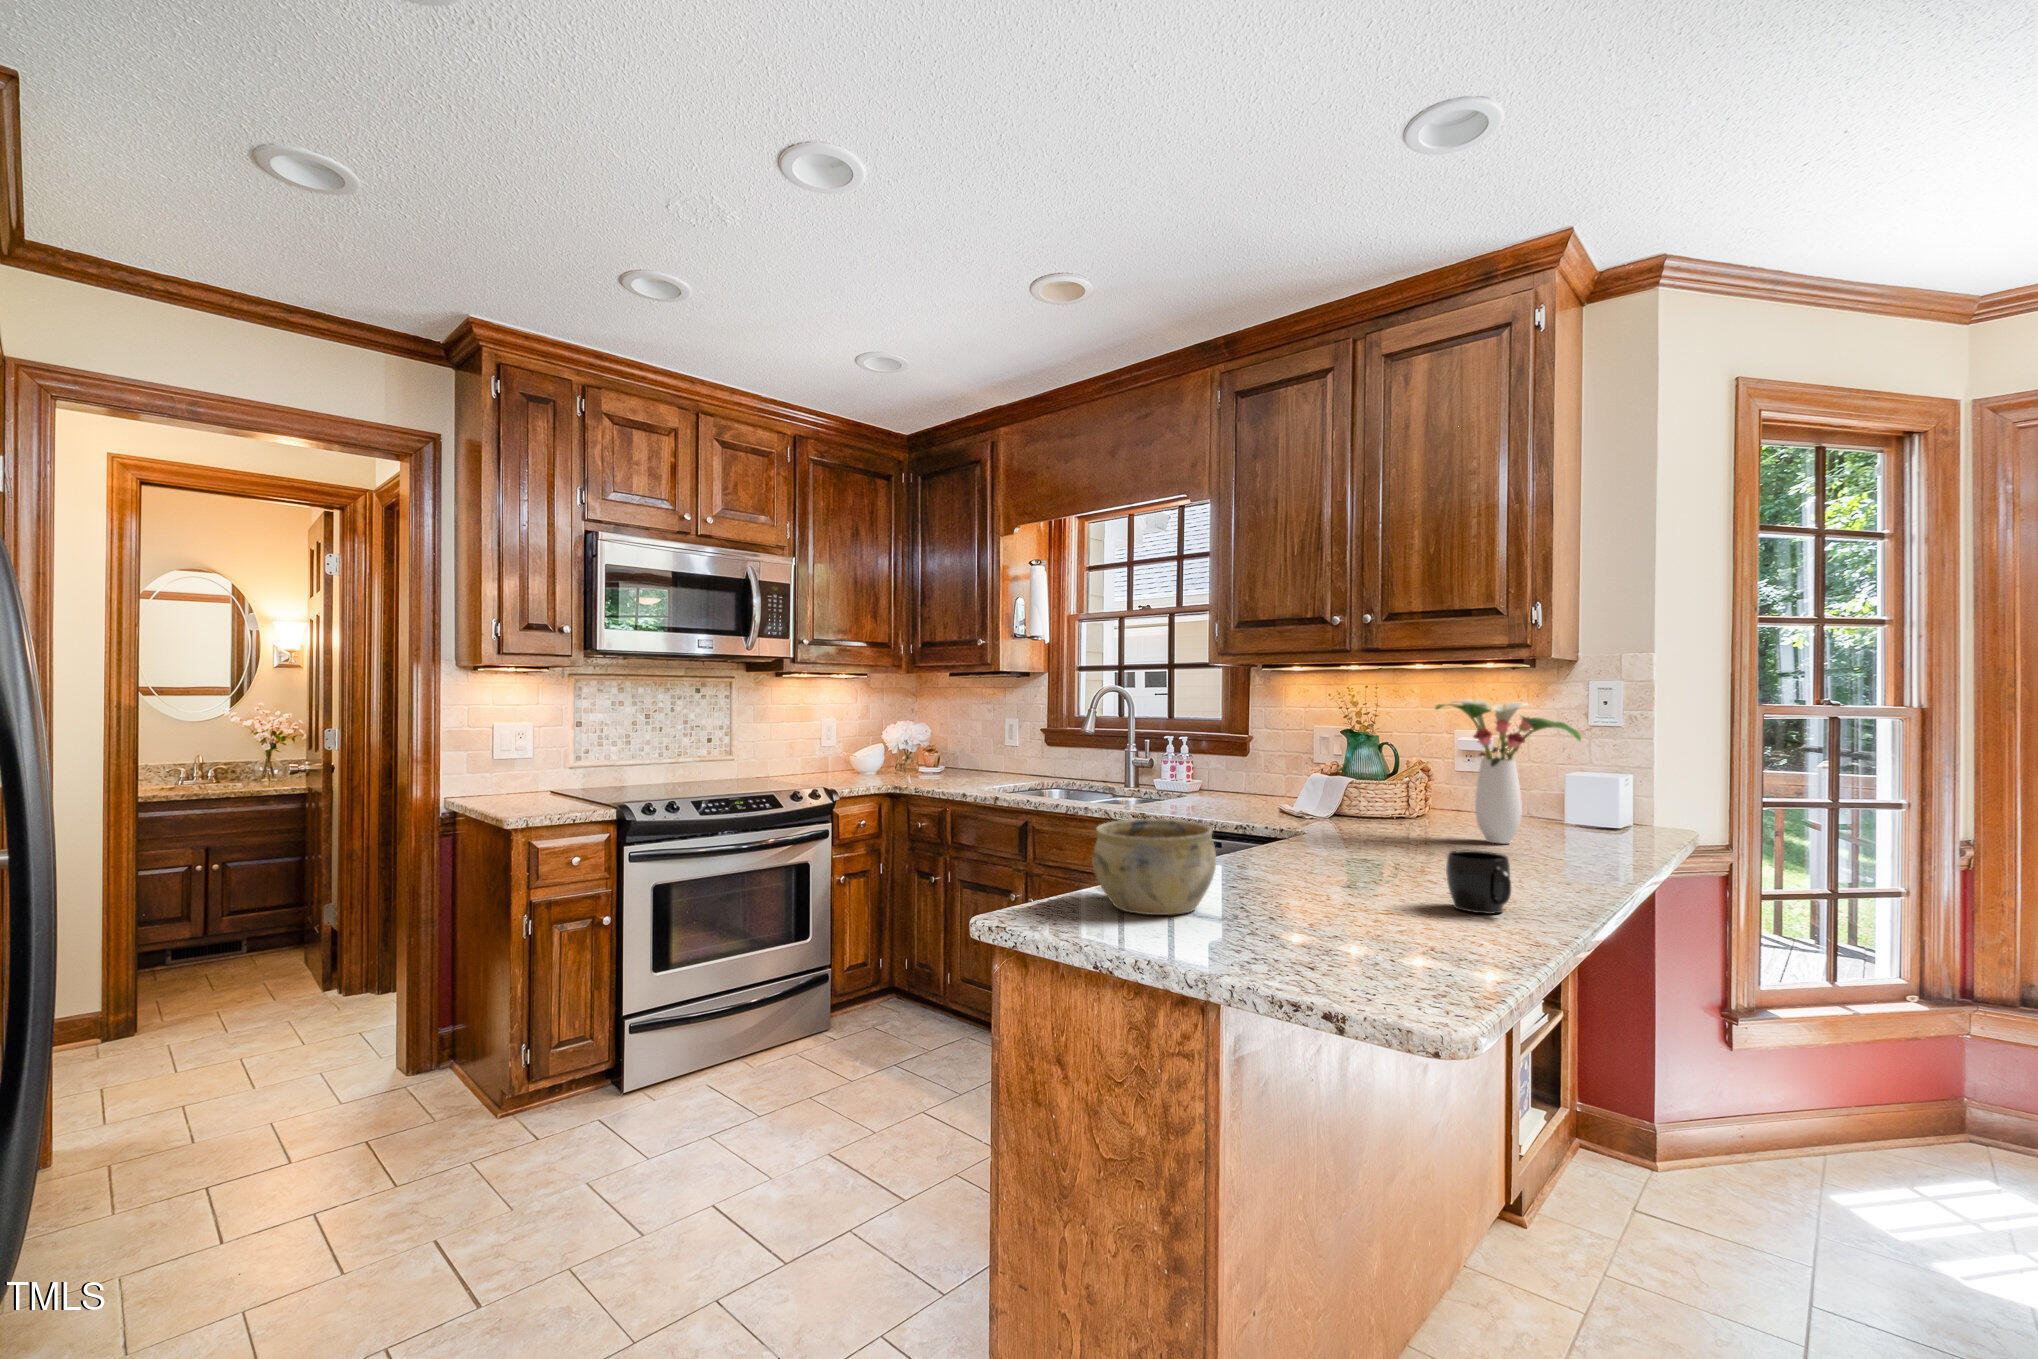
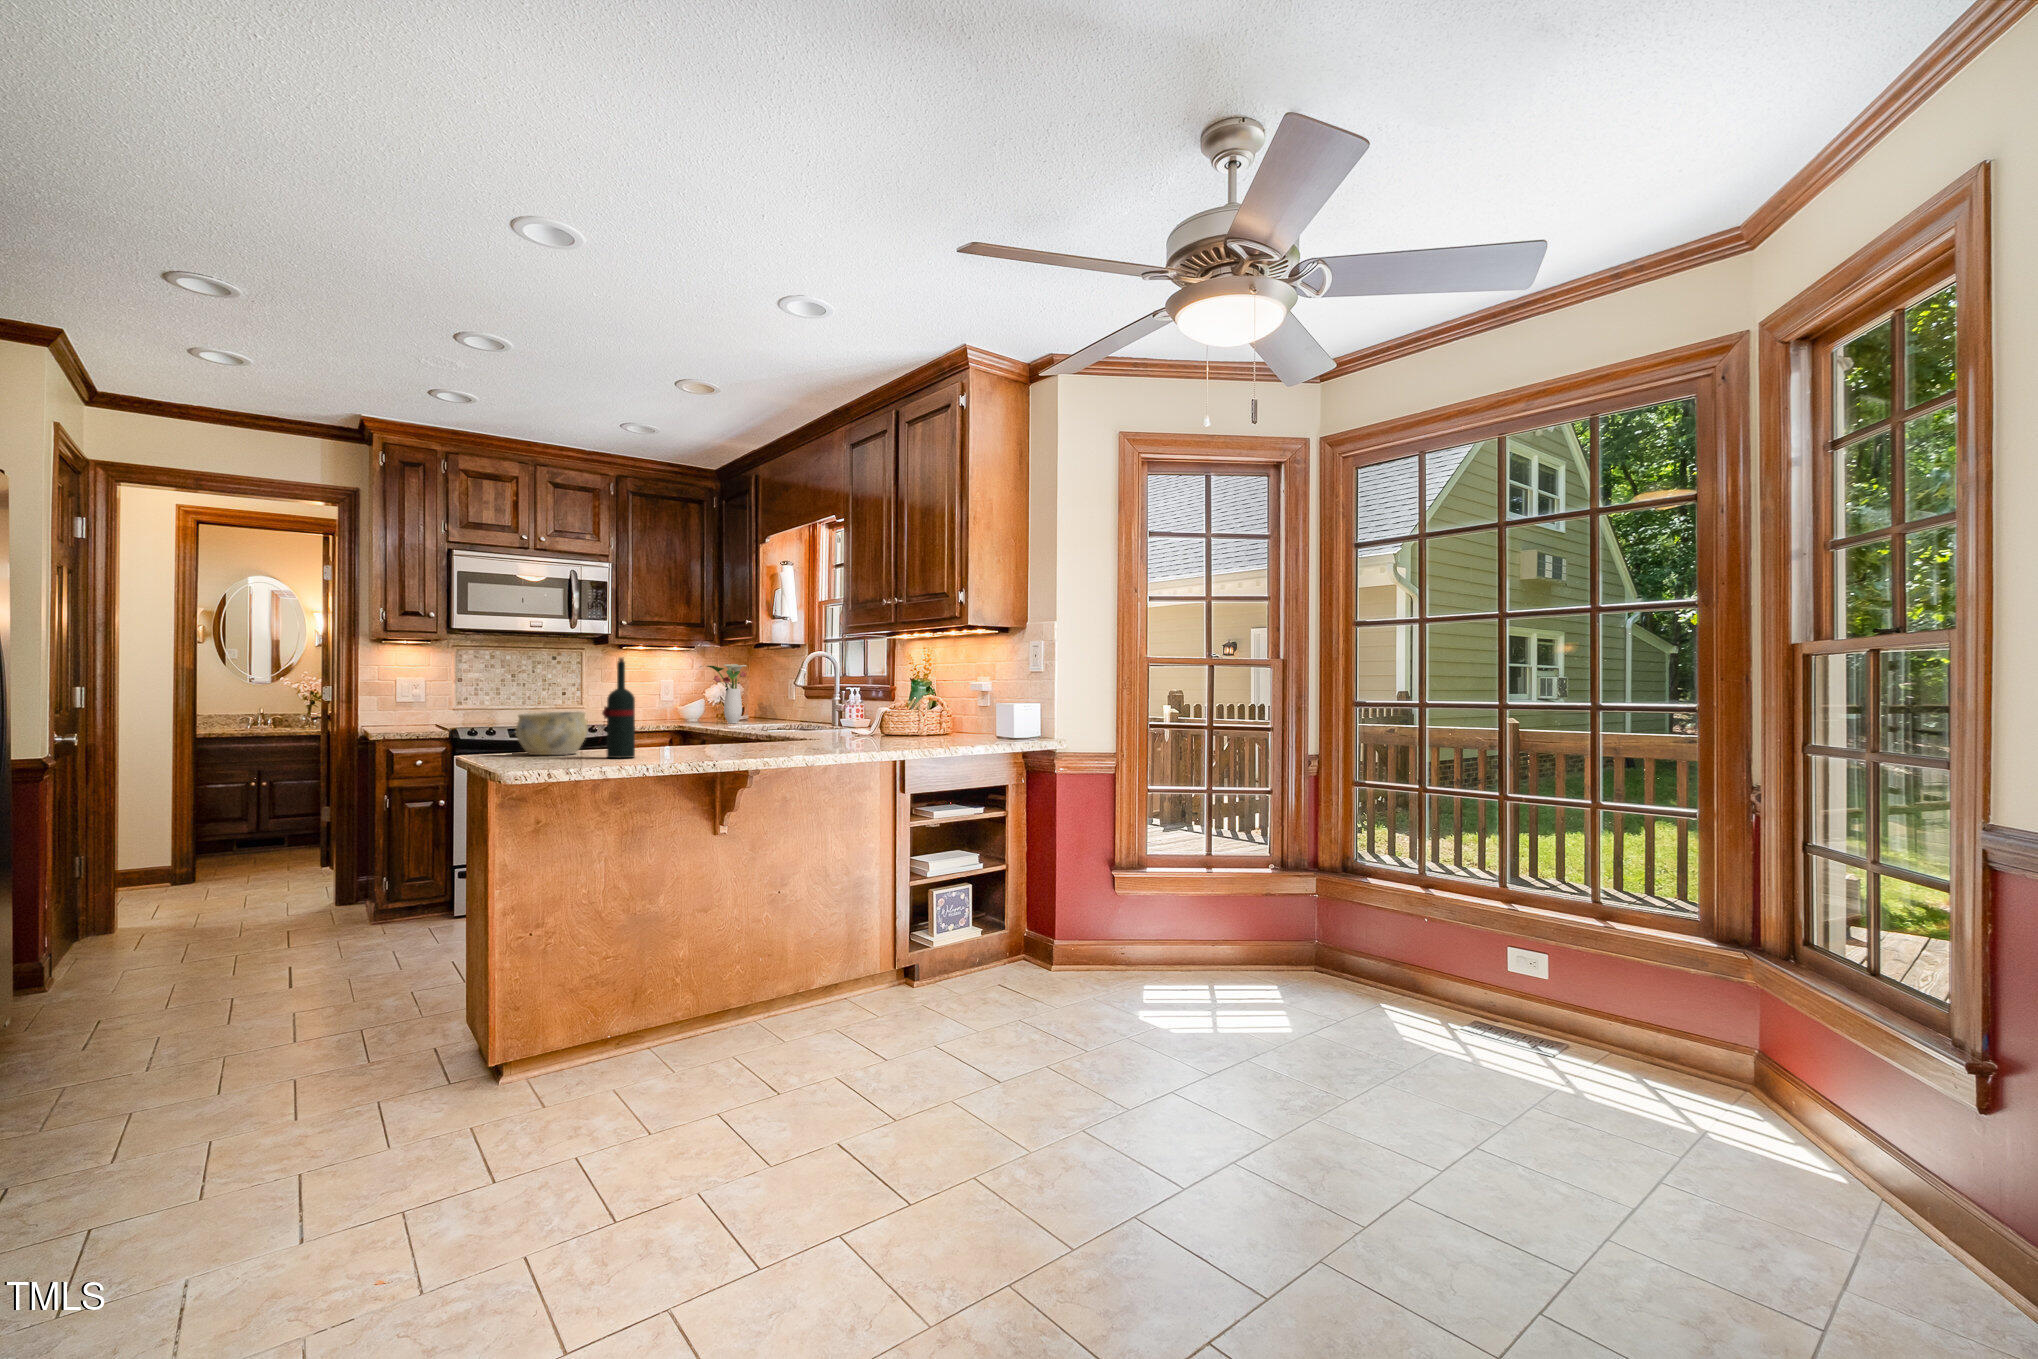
flower arrangement: present [1436,699,1581,844] -> present [707,664,746,723]
wine bottle: none [1318,725,1377,927] -> present [602,657,635,758]
mug: present [1446,851,1511,914] -> none [694,727,727,757]

